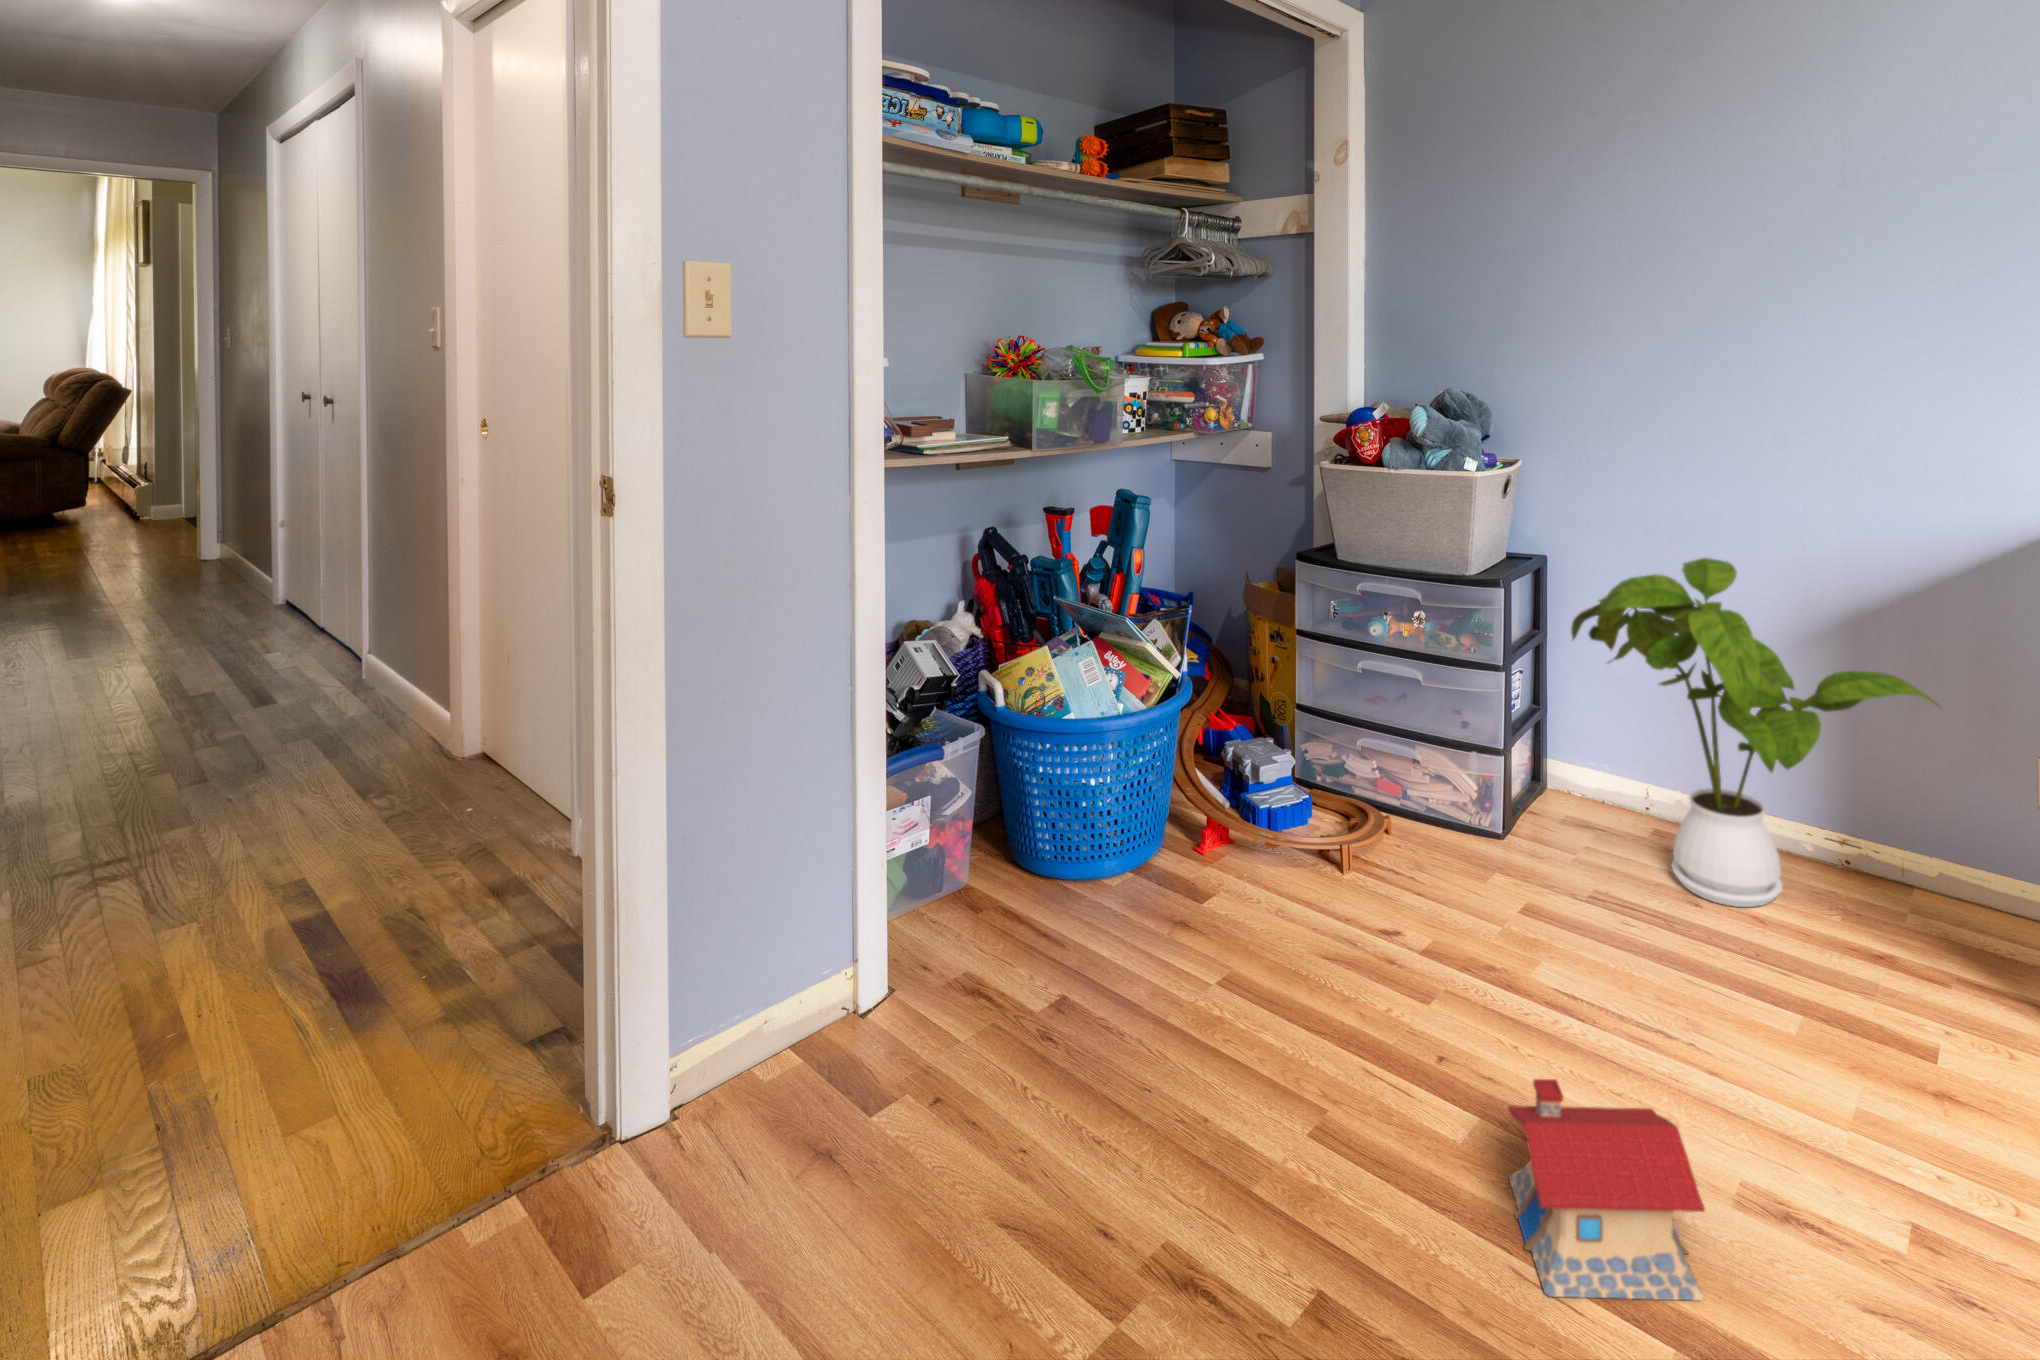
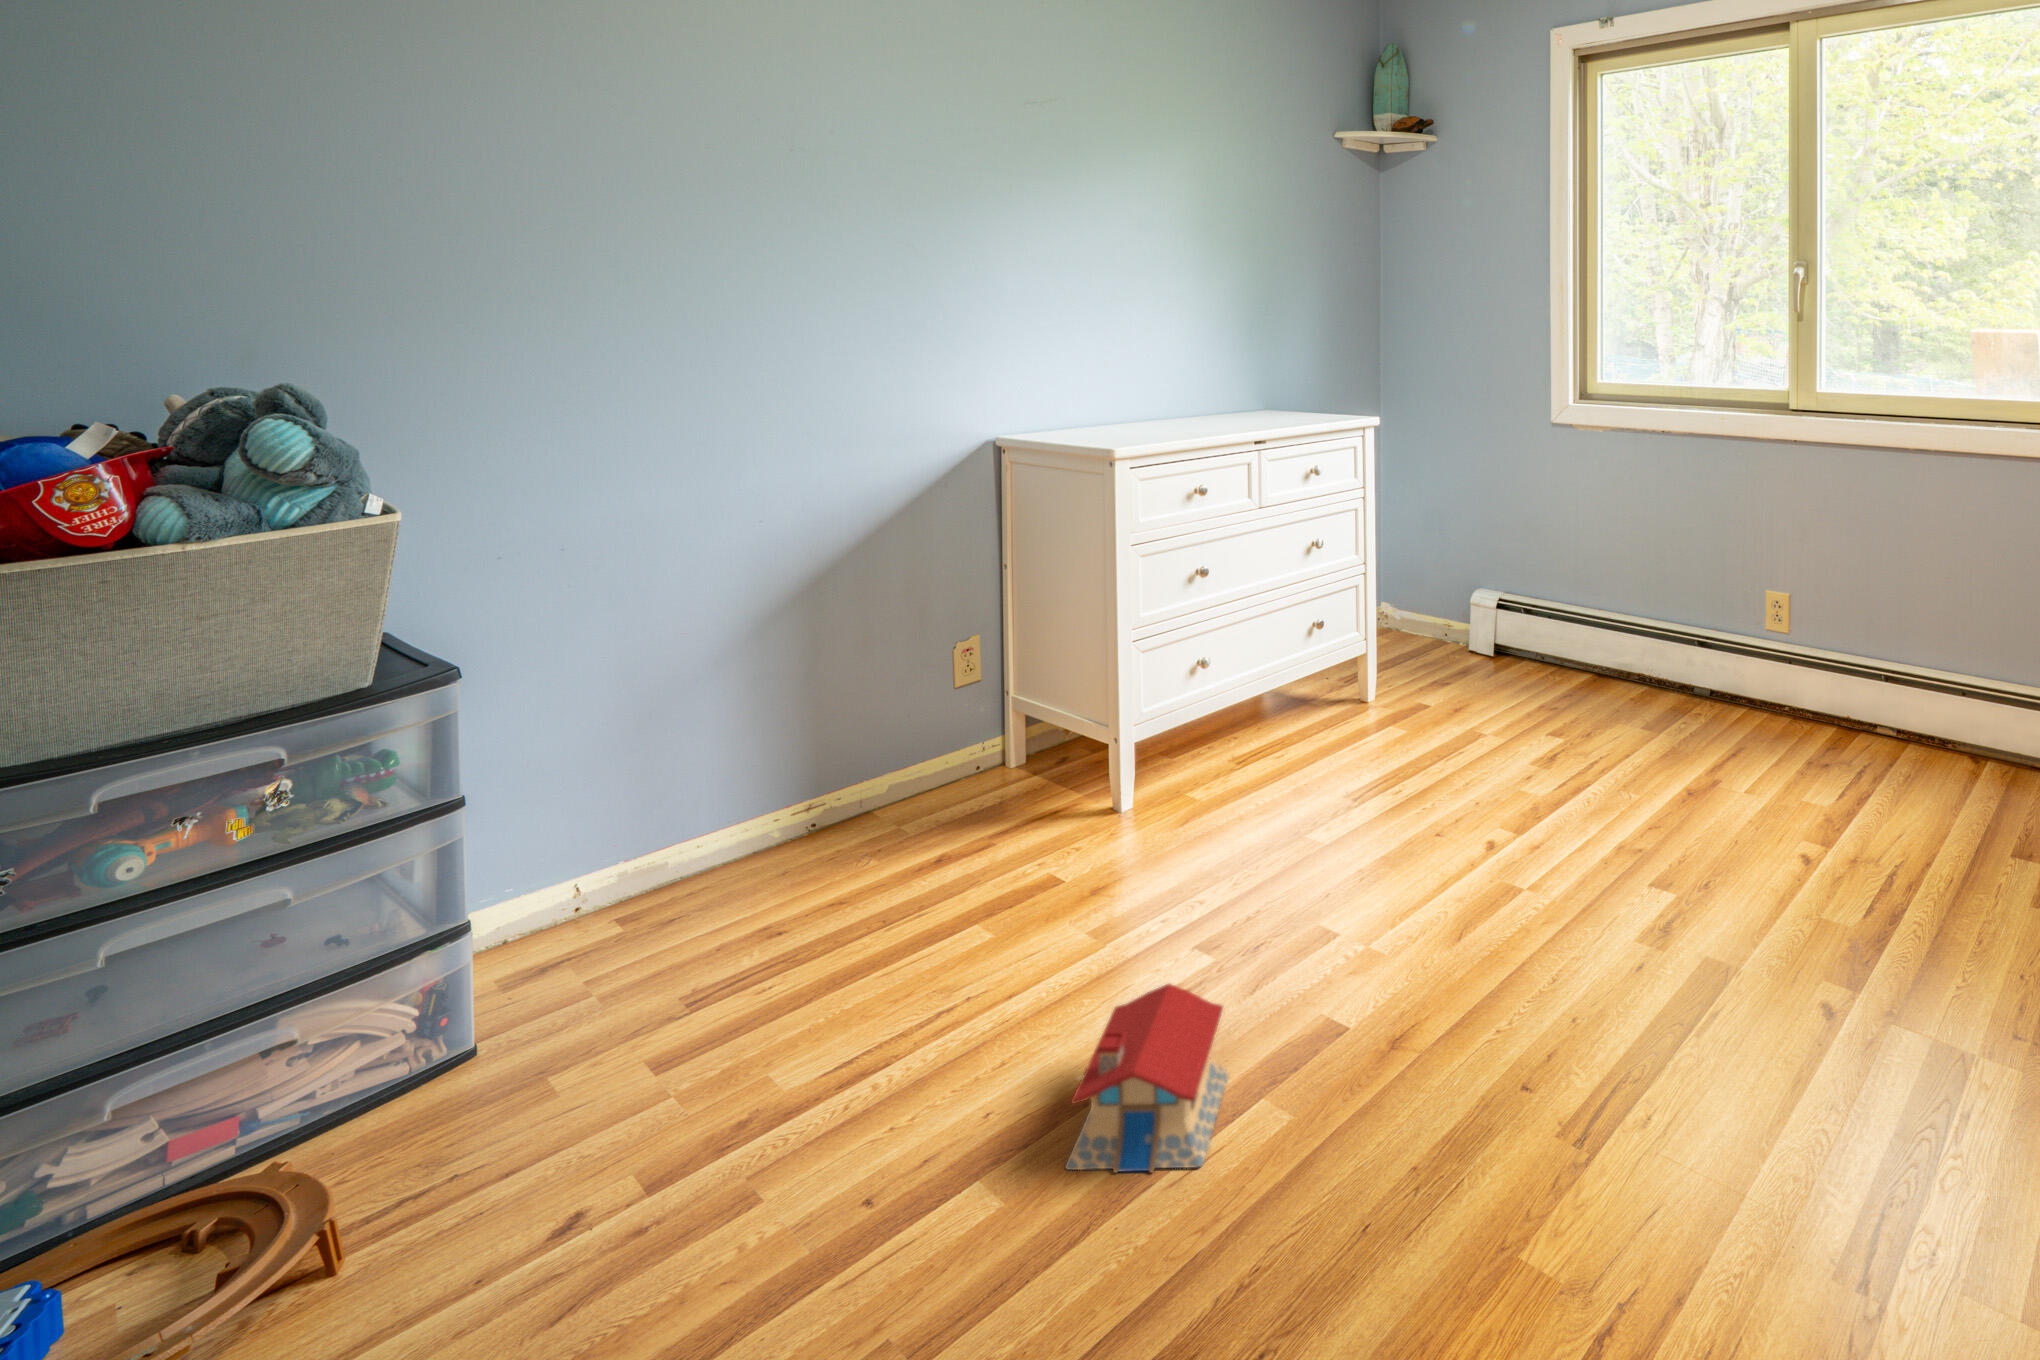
house plant: present [1571,558,1939,907] -> none [534,555,935,932]

